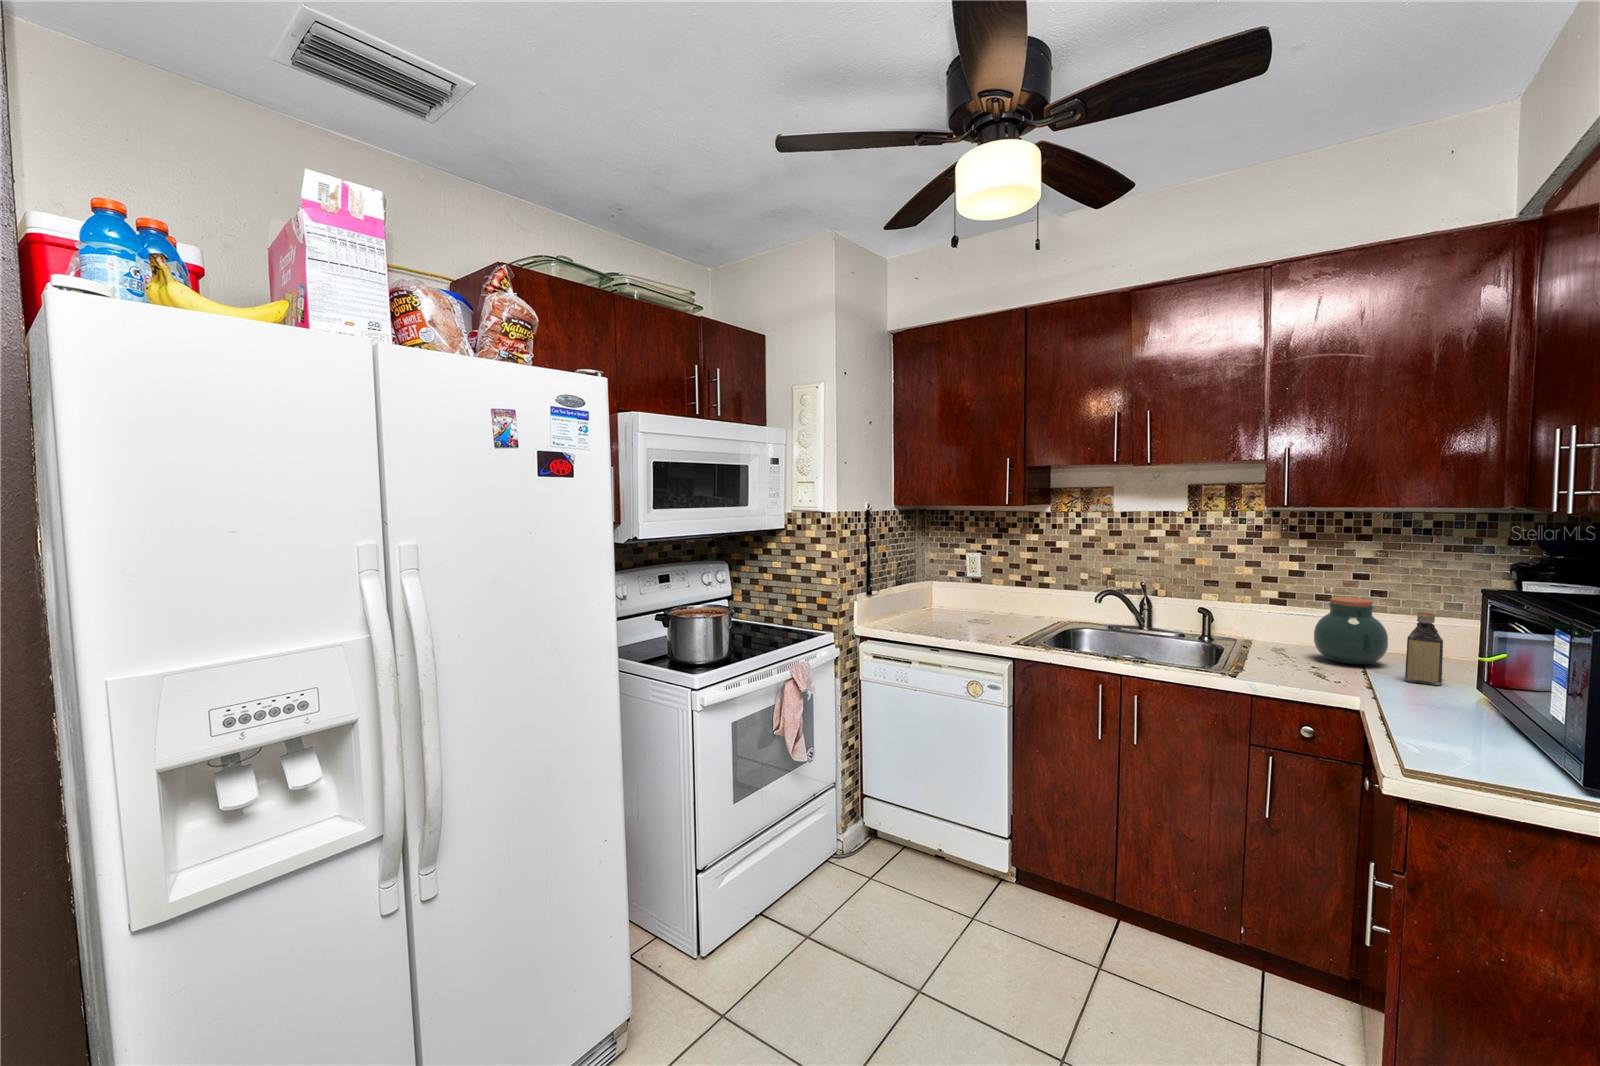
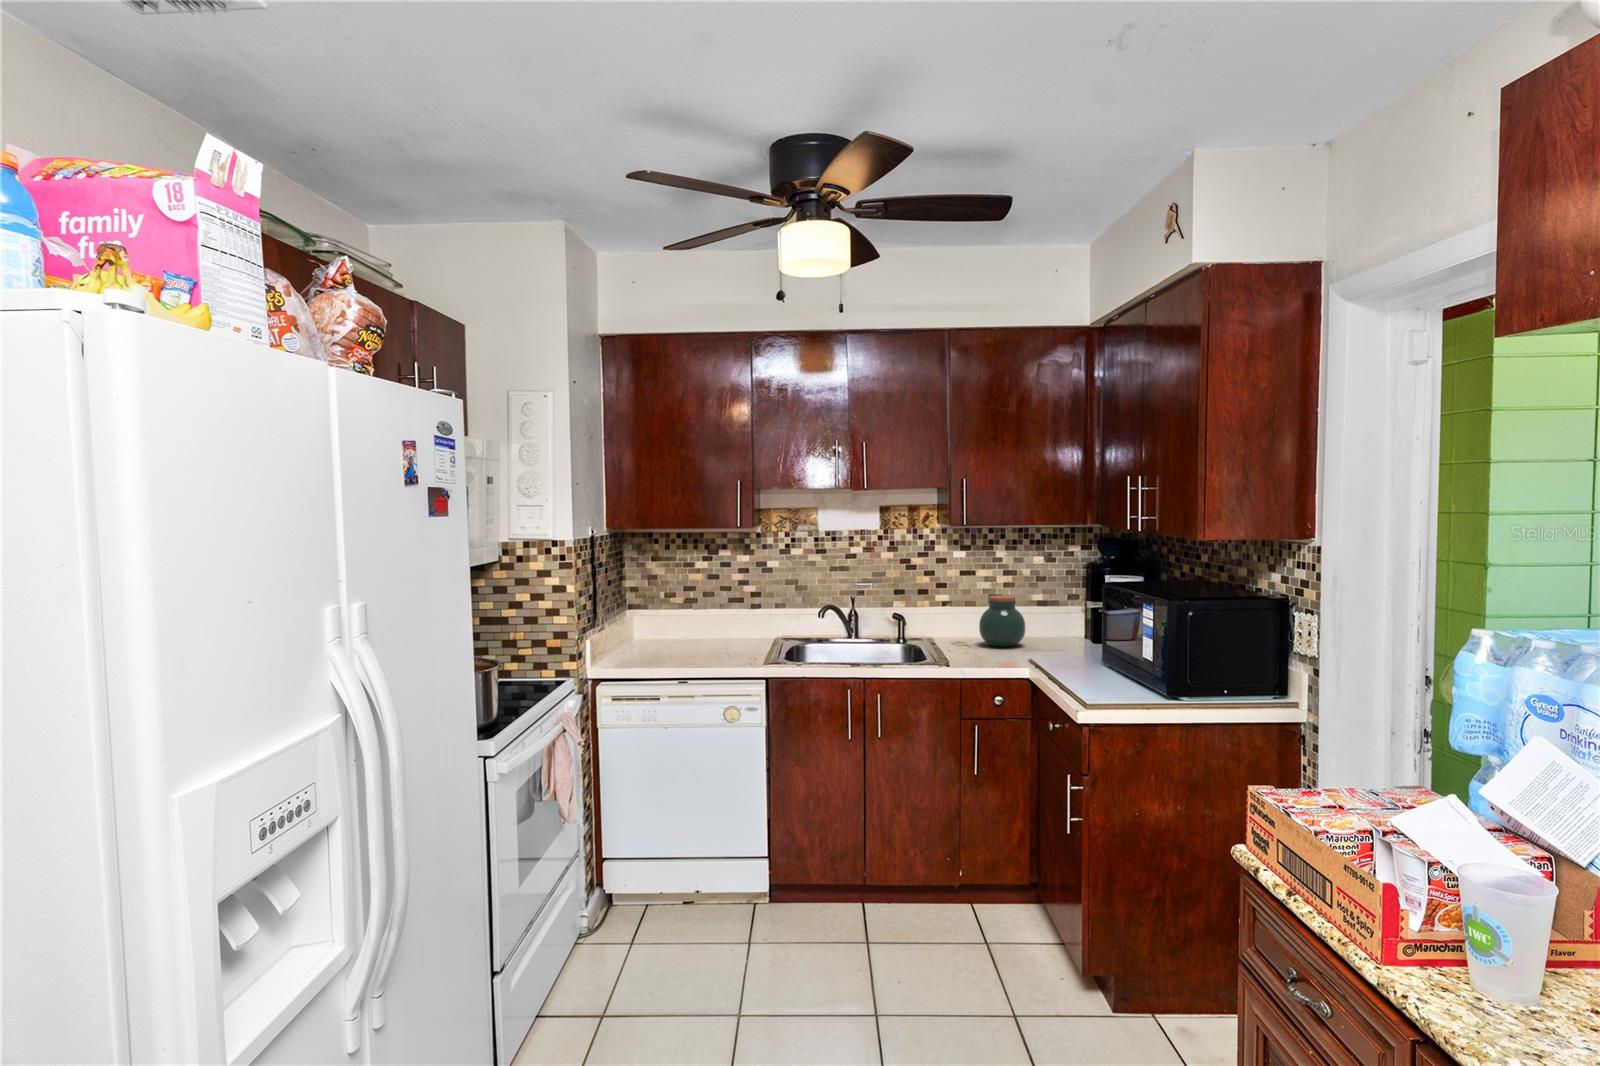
bottle: present [1405,613,1443,685] -> none [1042,602,1063,654]

